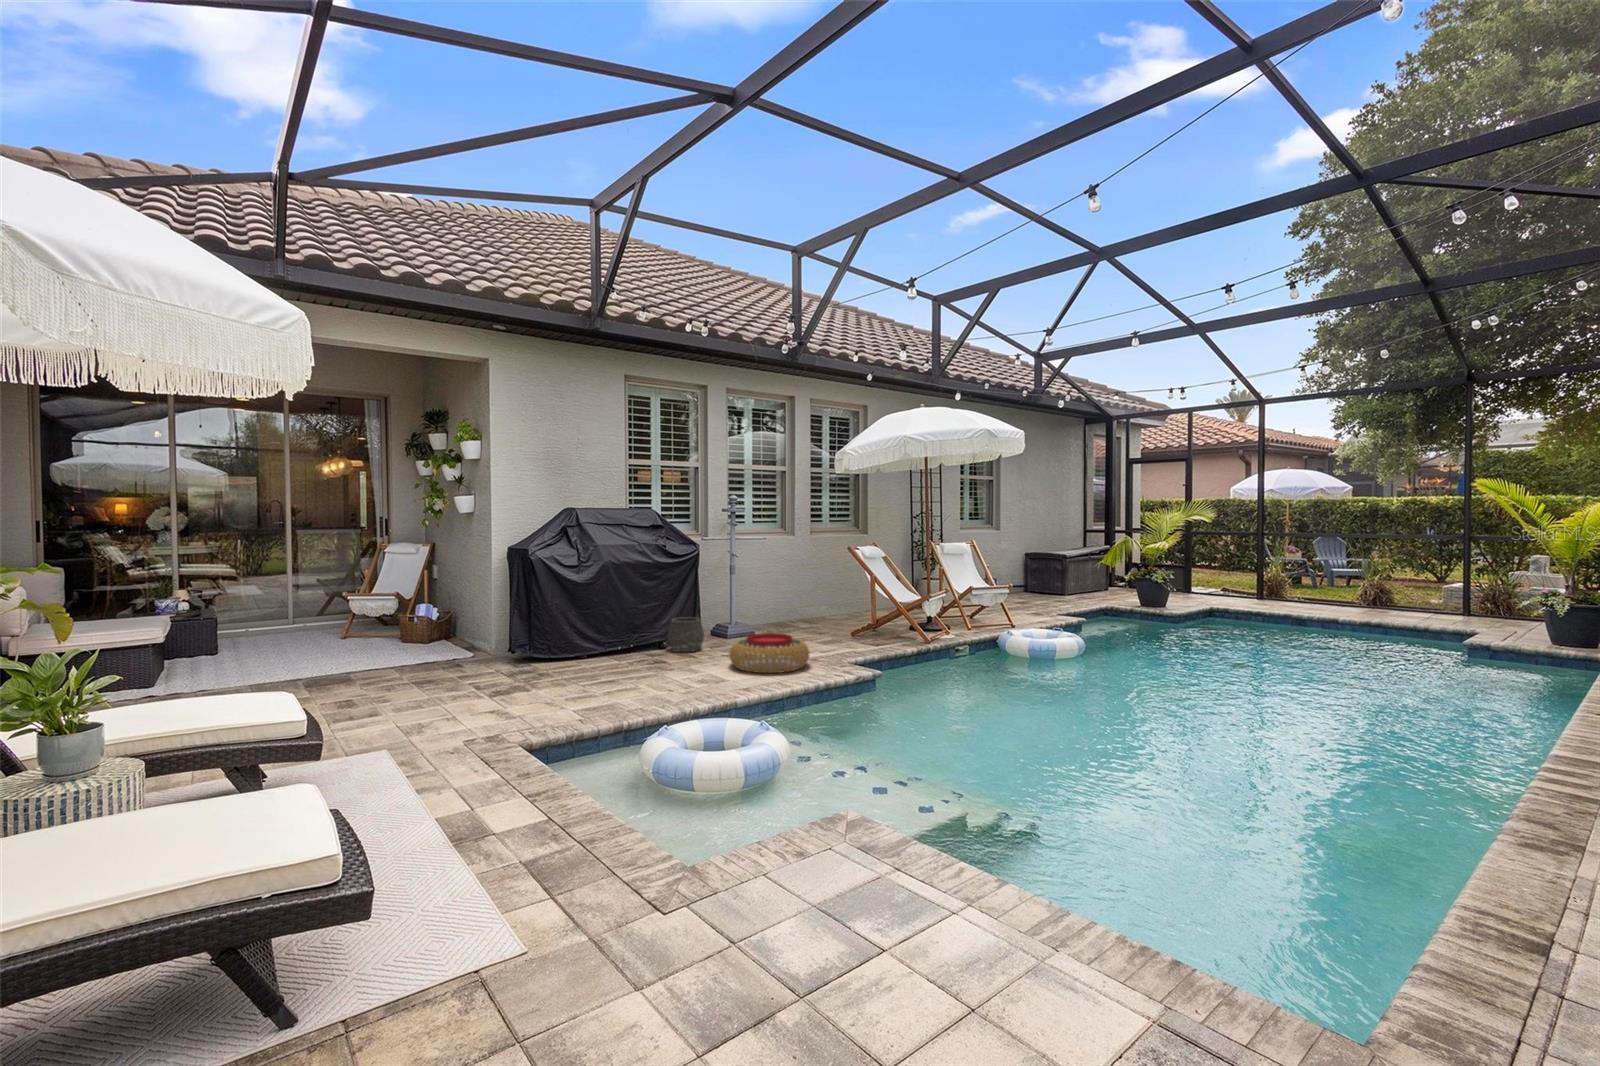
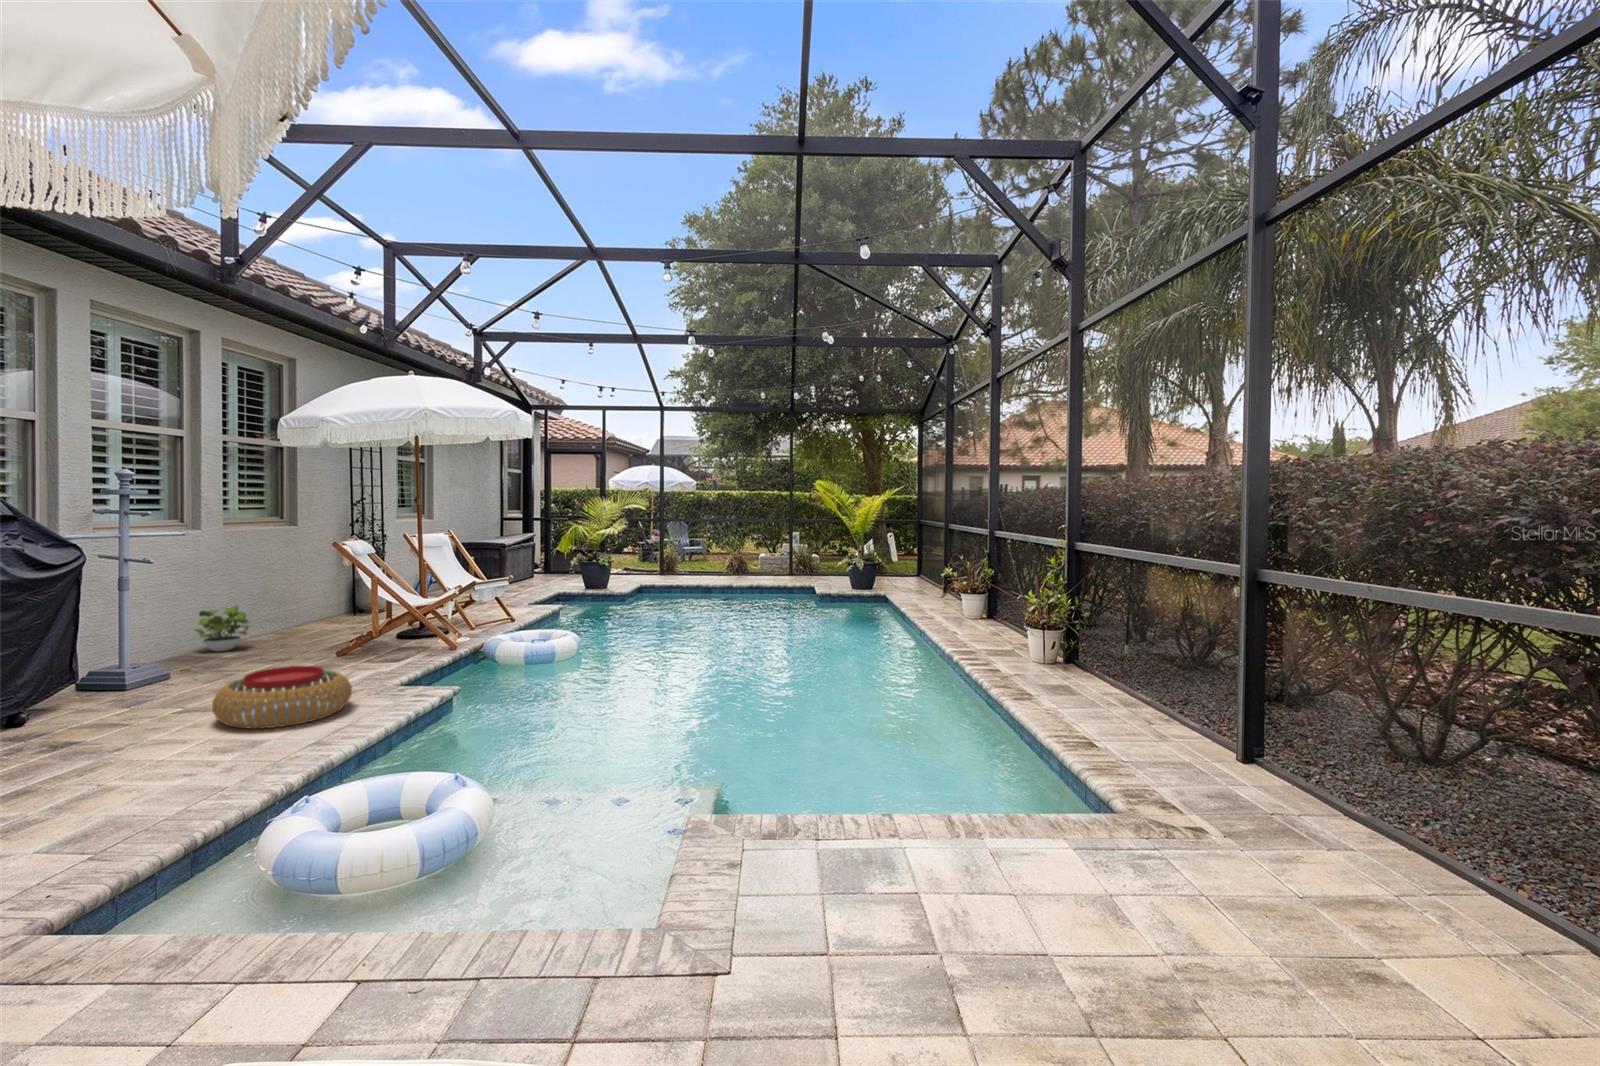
potted plant: none [785,591,816,623] -> present [195,605,249,652]
woven basket: present [668,617,704,652] -> none [29,666,115,728]

